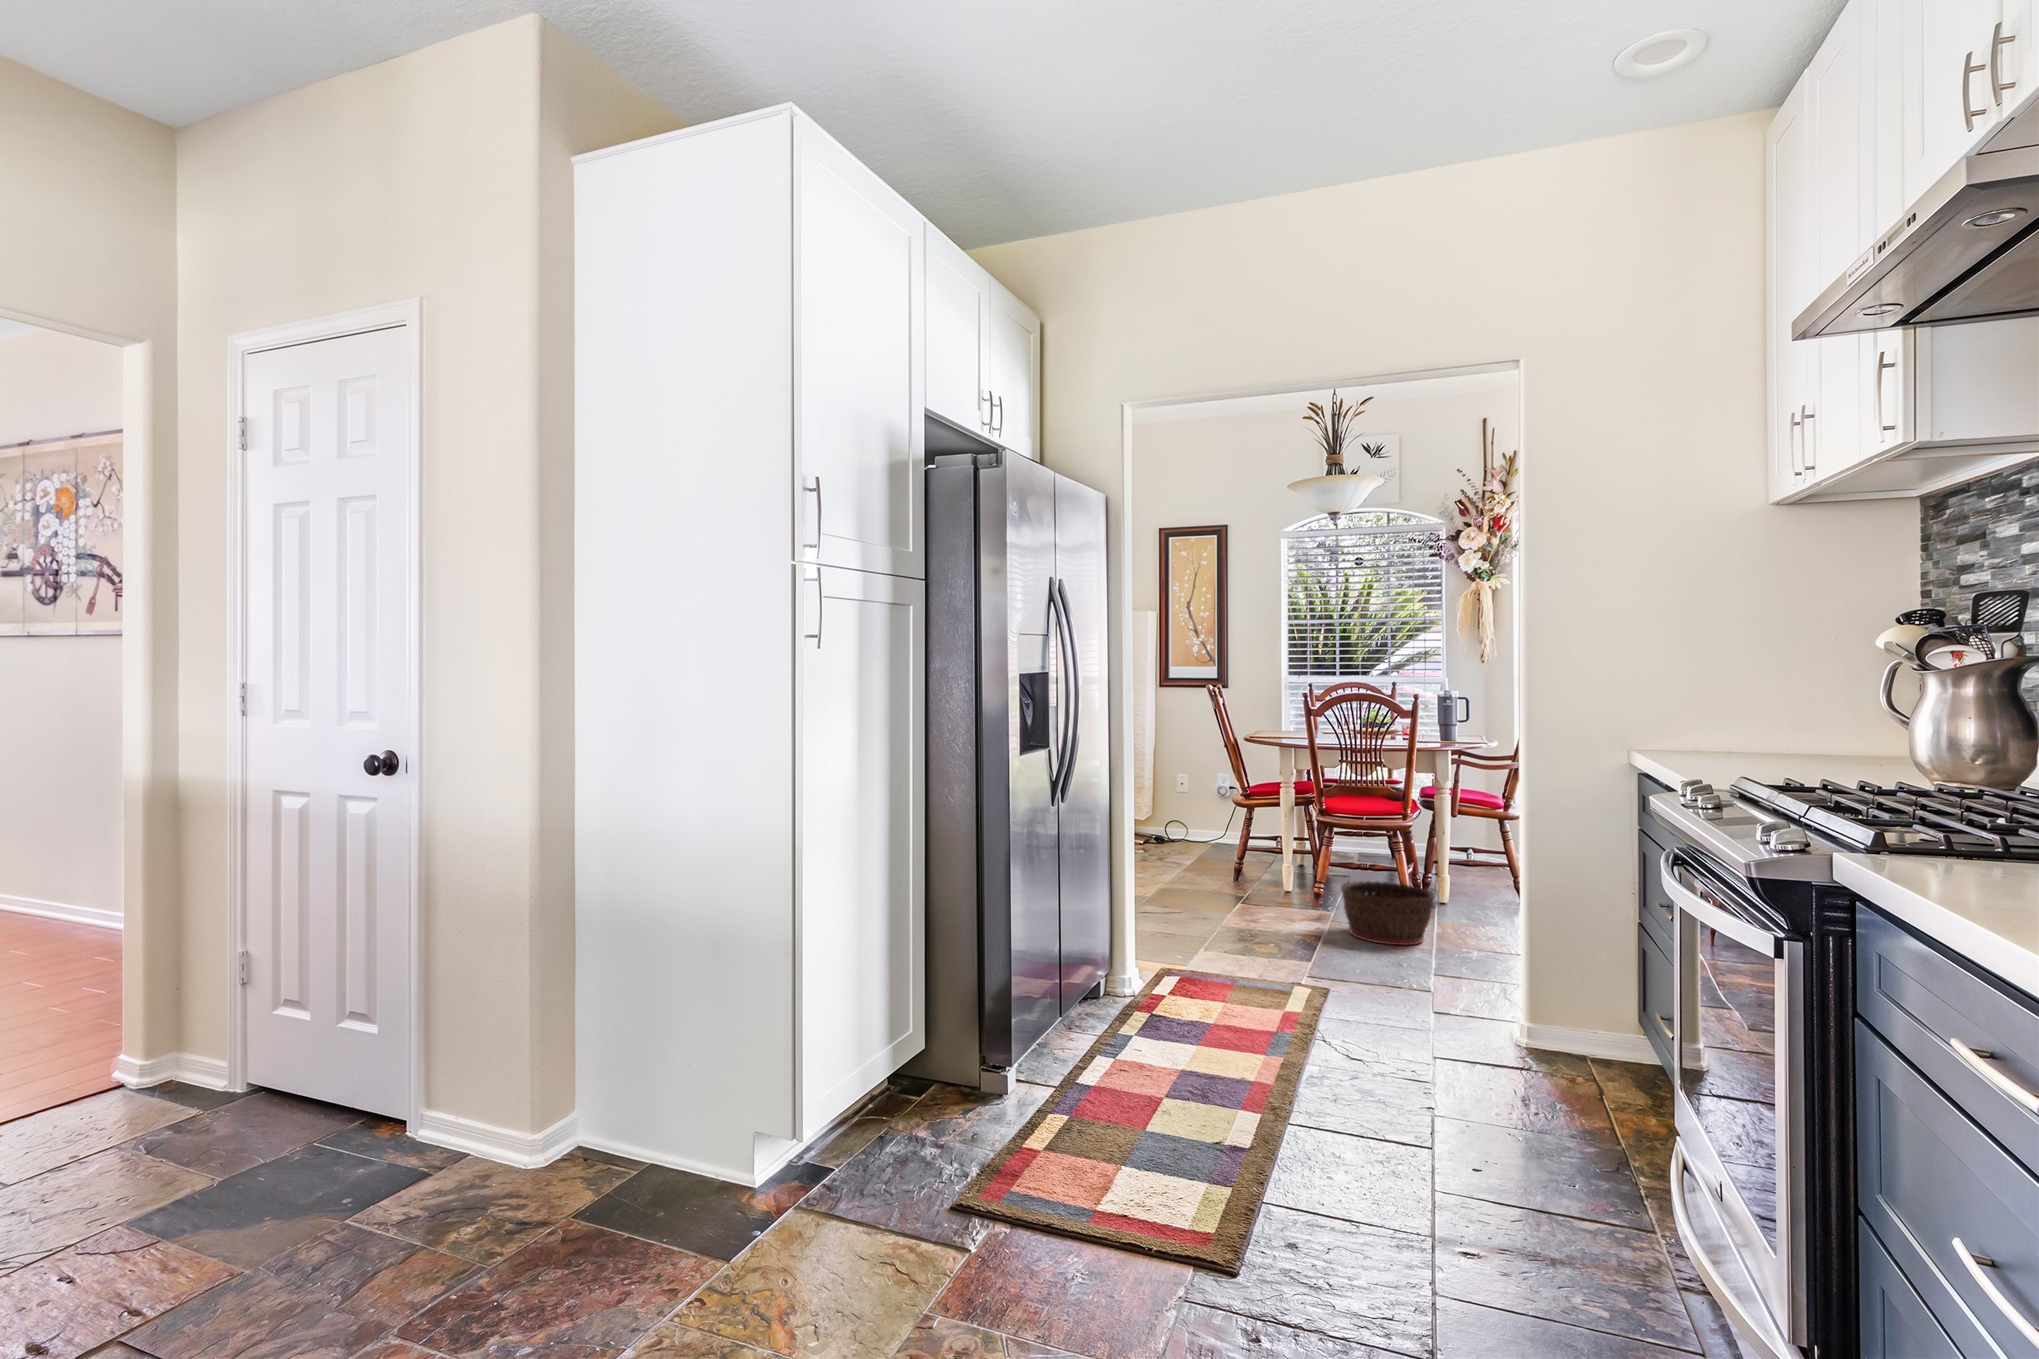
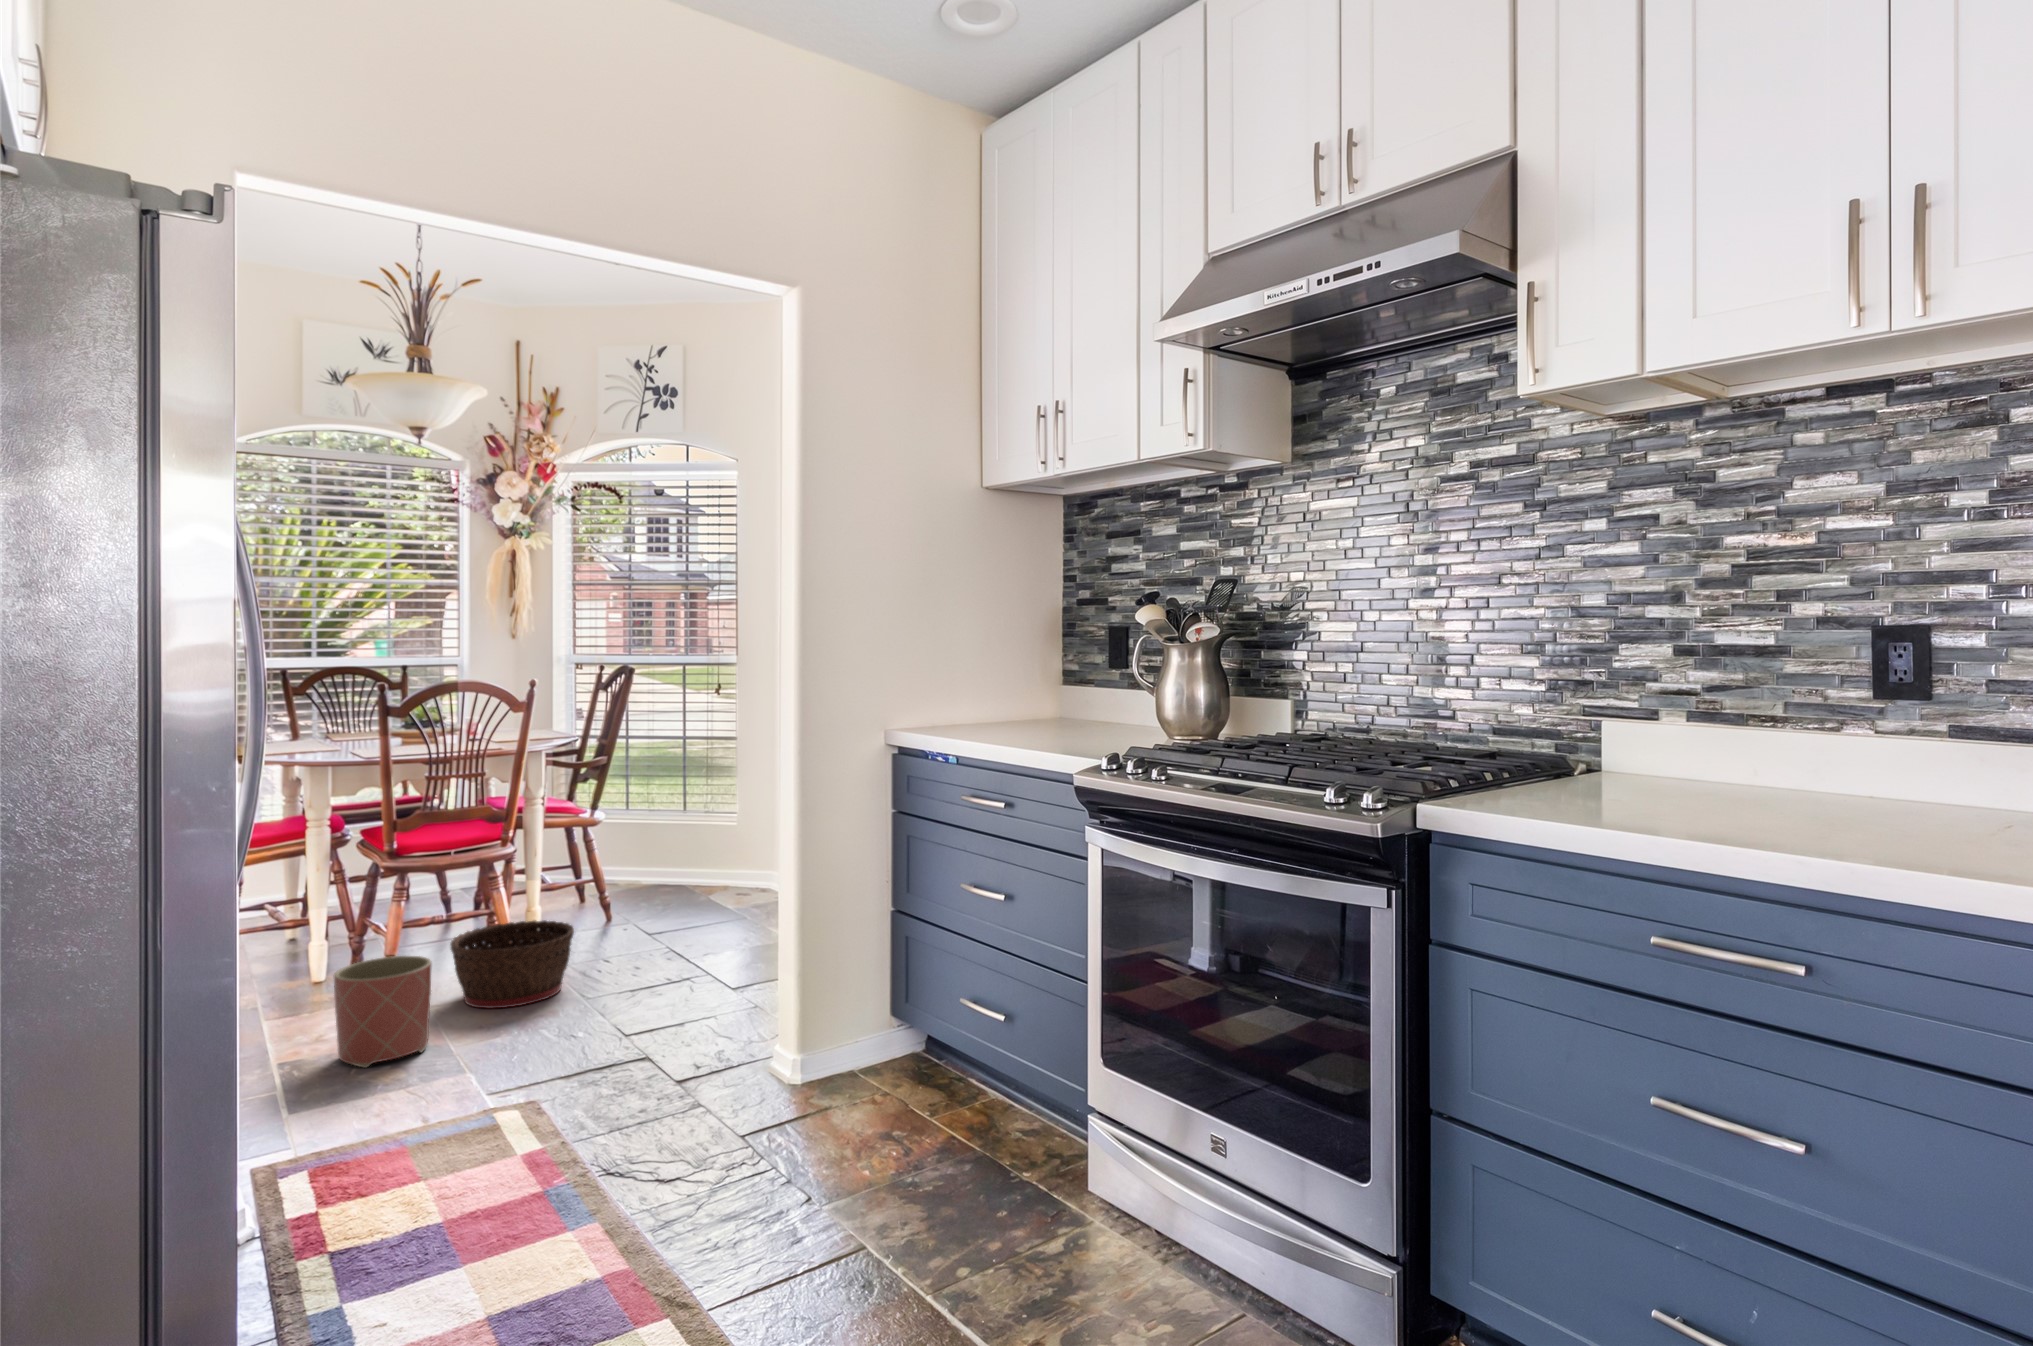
planter: none [1246,876,1307,948] -> present [334,956,432,1067]

